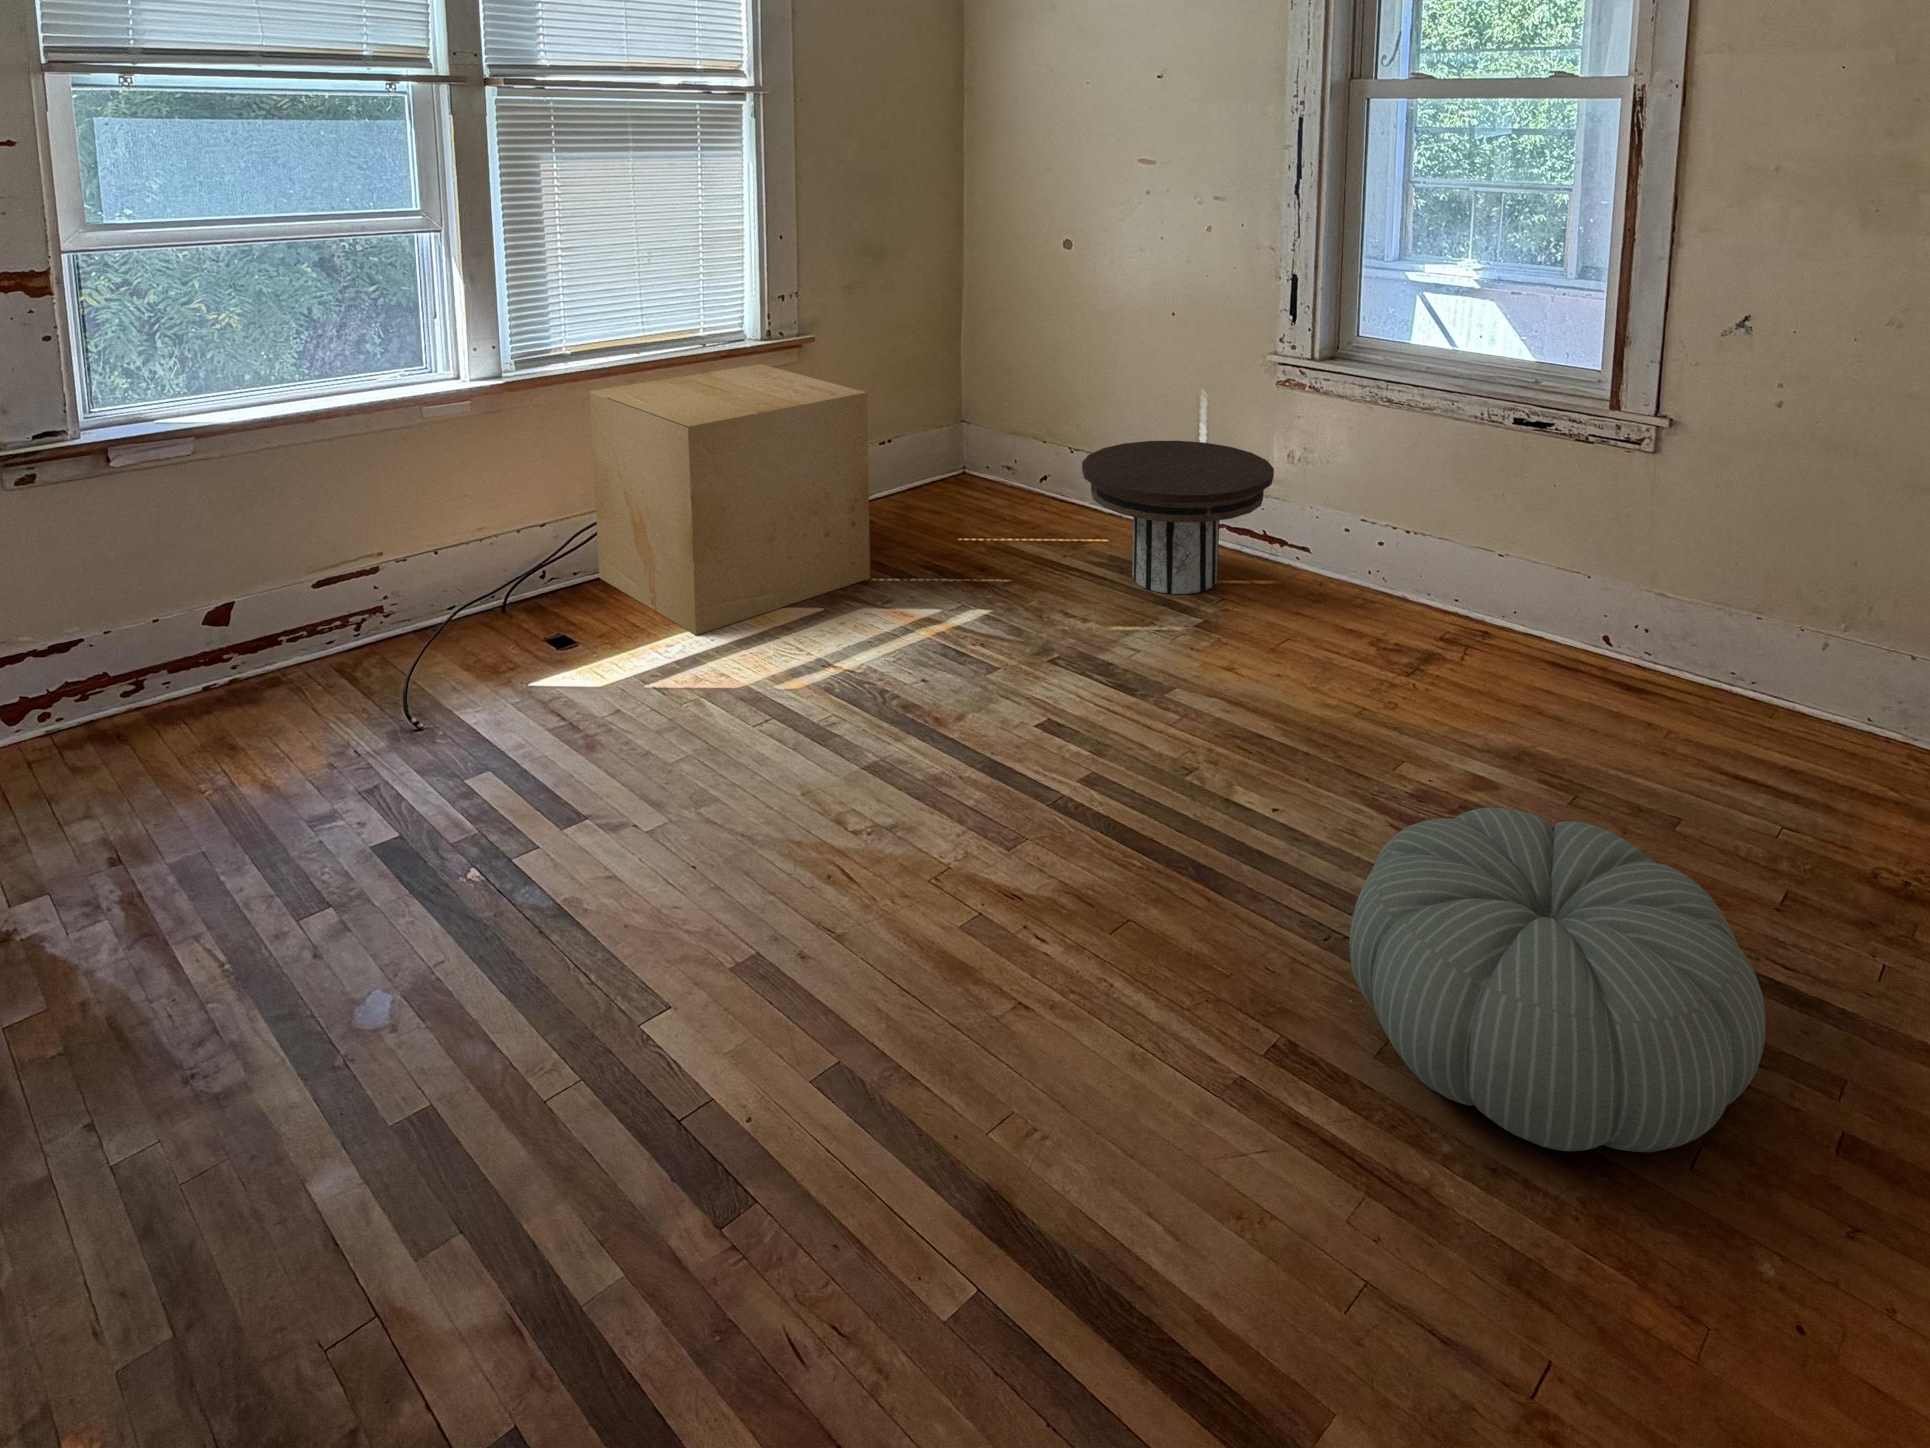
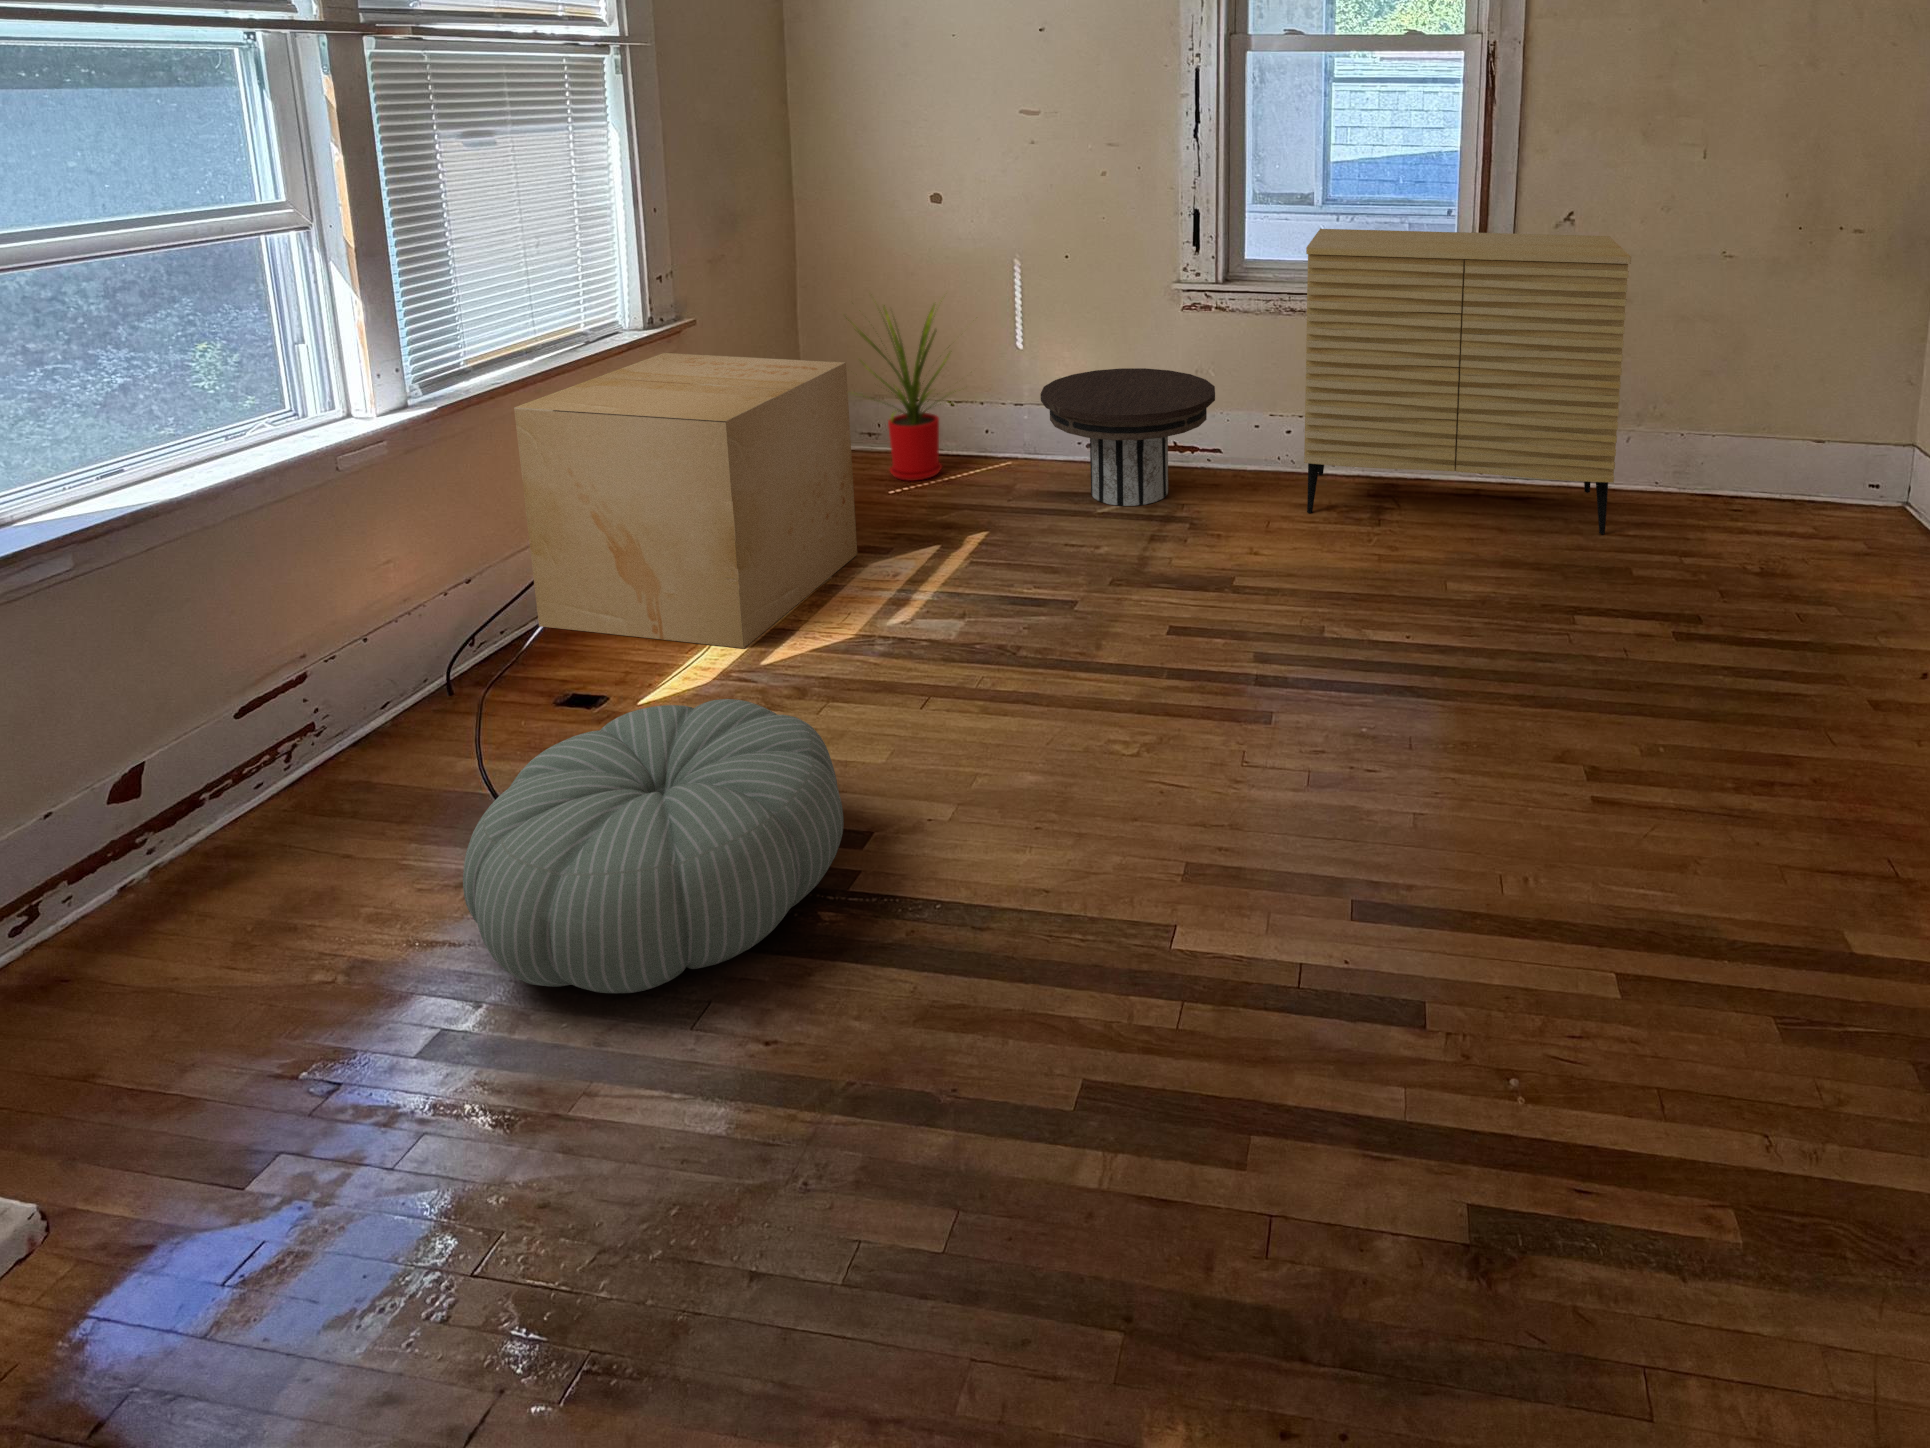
dresser: none [1326,310,1796,773] -> present [1304,229,1631,534]
house plant: none [928,331,1069,523] -> present [846,305,956,481]
pouf: present [1349,807,1766,1152] -> present [463,699,843,993]

